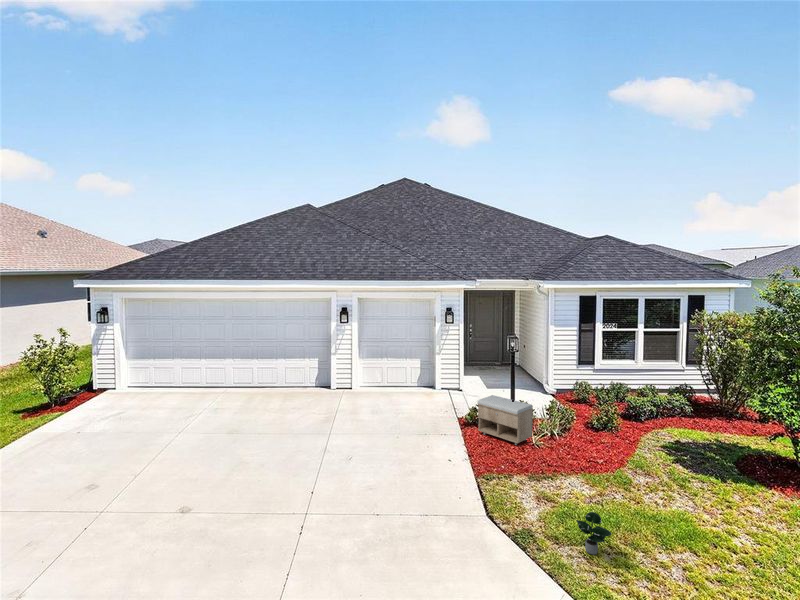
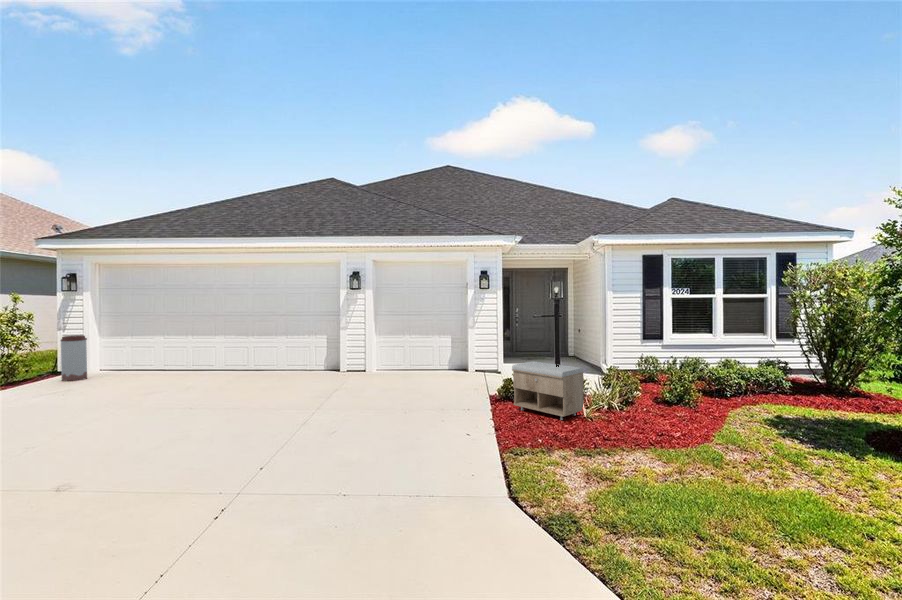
trash can: none [92,360,114,399] -> present [61,335,87,381]
potted plant: present [577,512,612,555] -> none [644,482,703,550]

